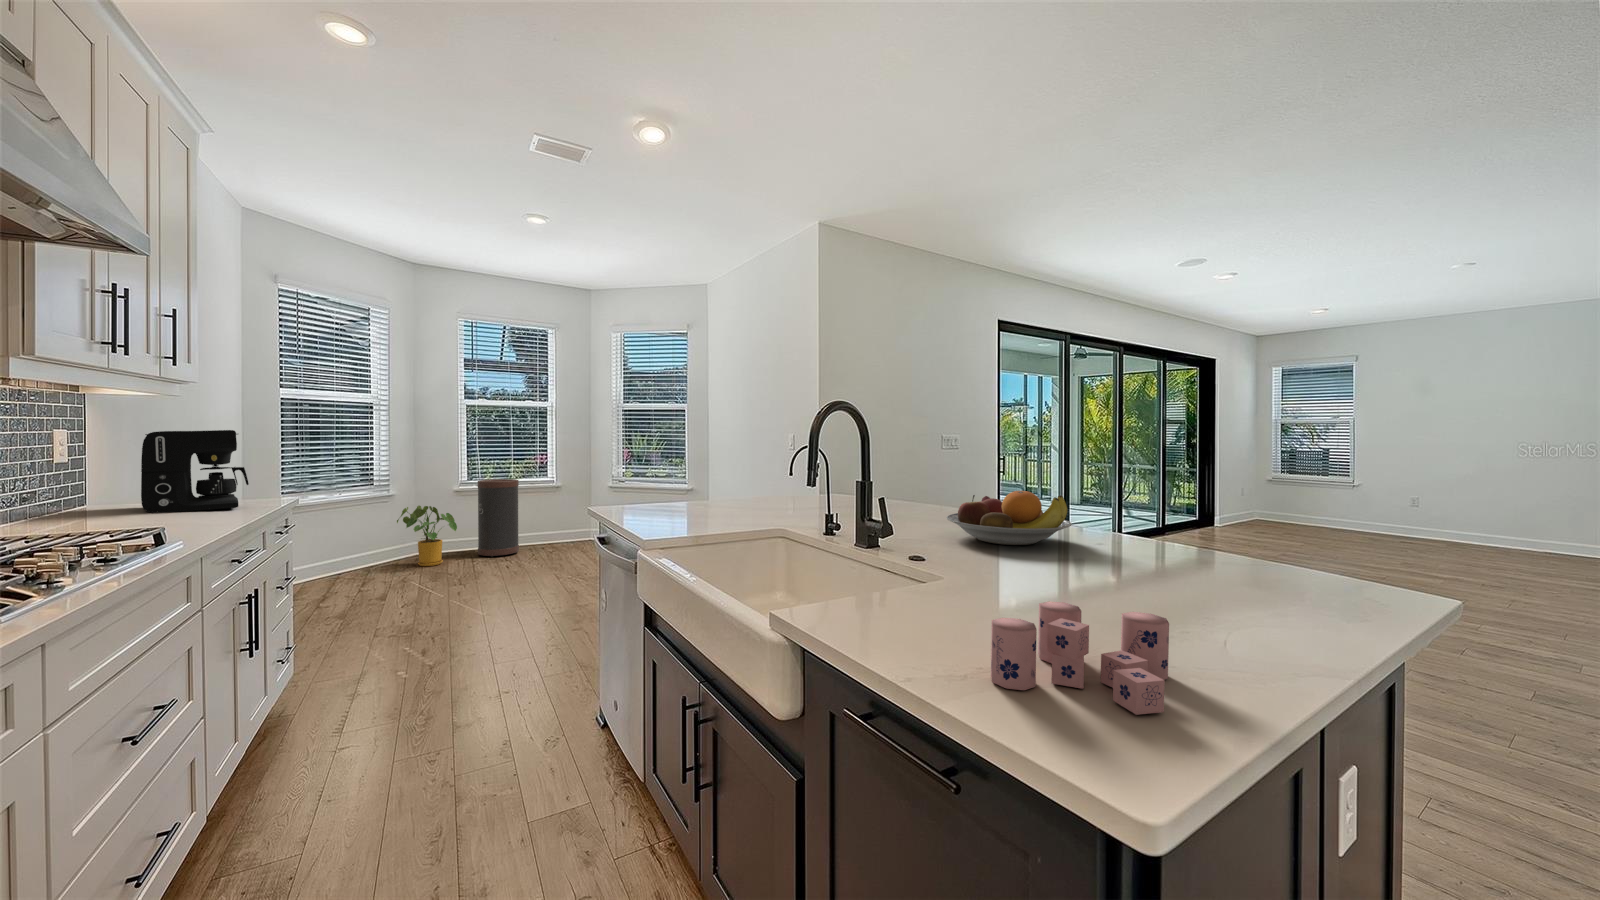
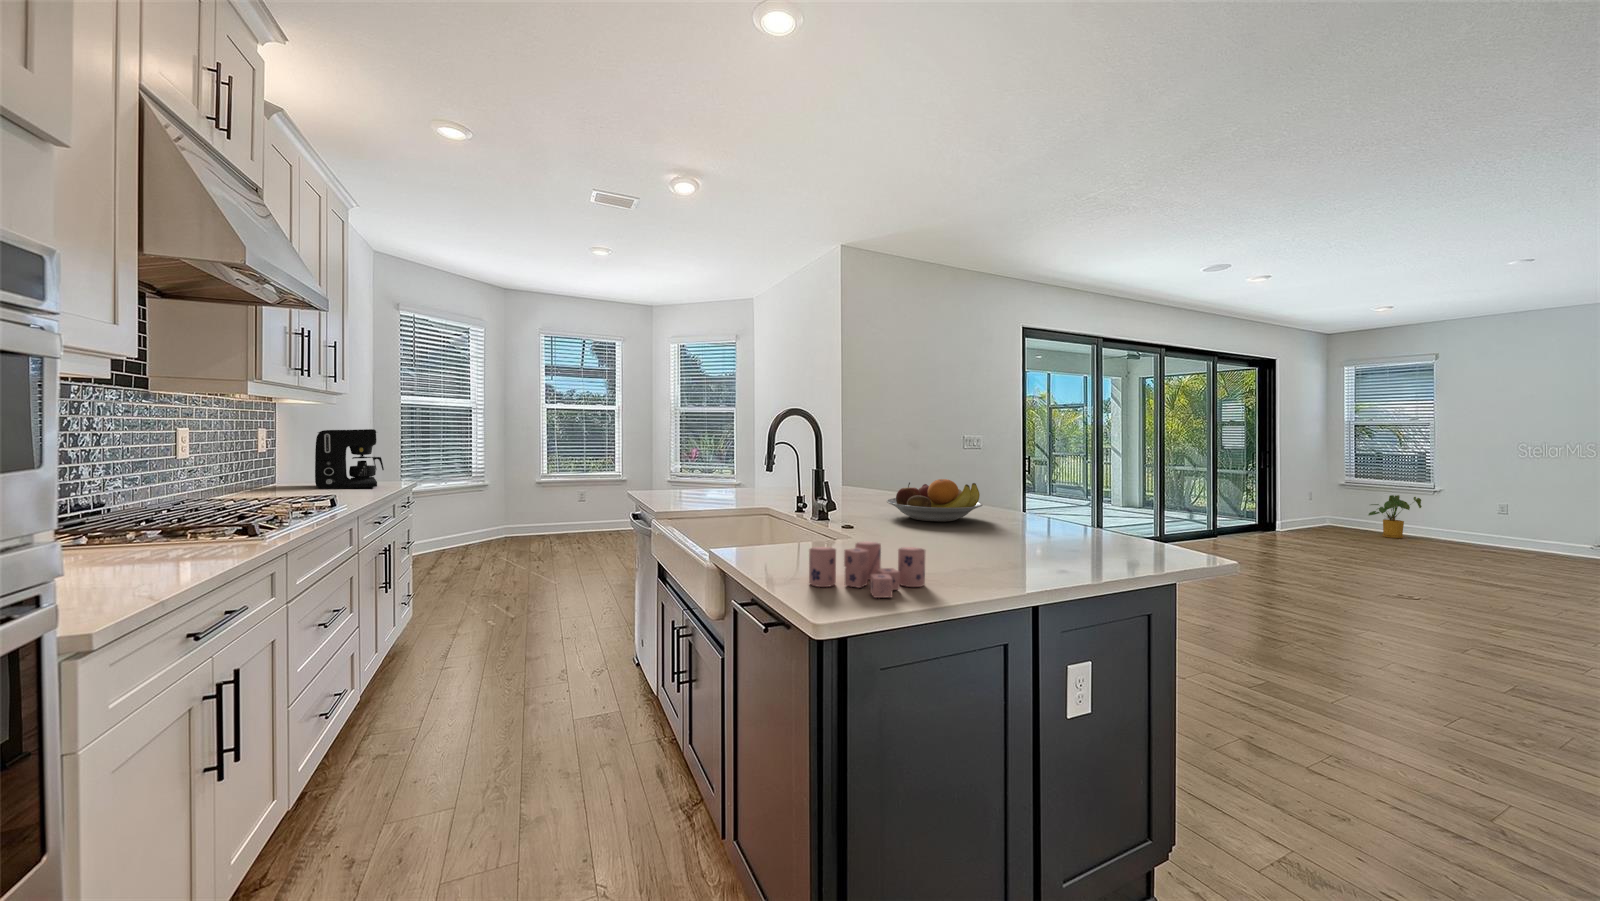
trash can: present [477,479,519,557] -> none [556,473,589,540]
house plant: present [397,506,457,566] -> present [1369,495,1422,538]

